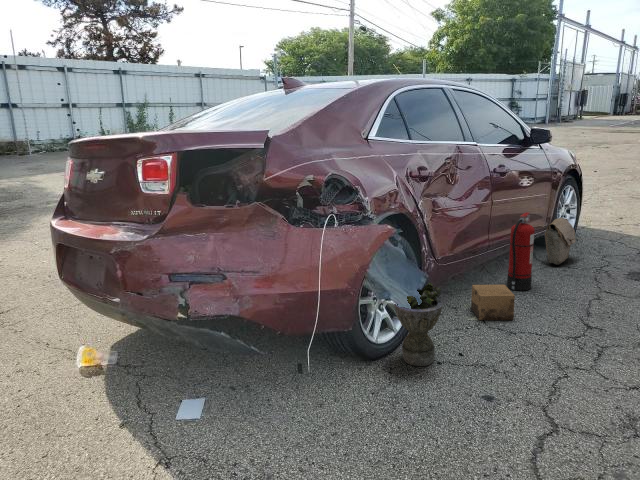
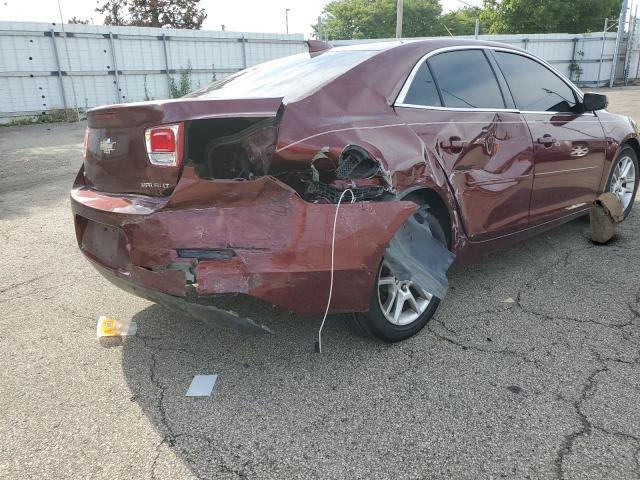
fire extinguisher: present [507,212,535,291] -> none [544,187,578,270]
planter: present [394,282,443,366] -> none [418,262,471,350]
cardboard box: present [471,285,515,320] -> none [504,264,552,302]

